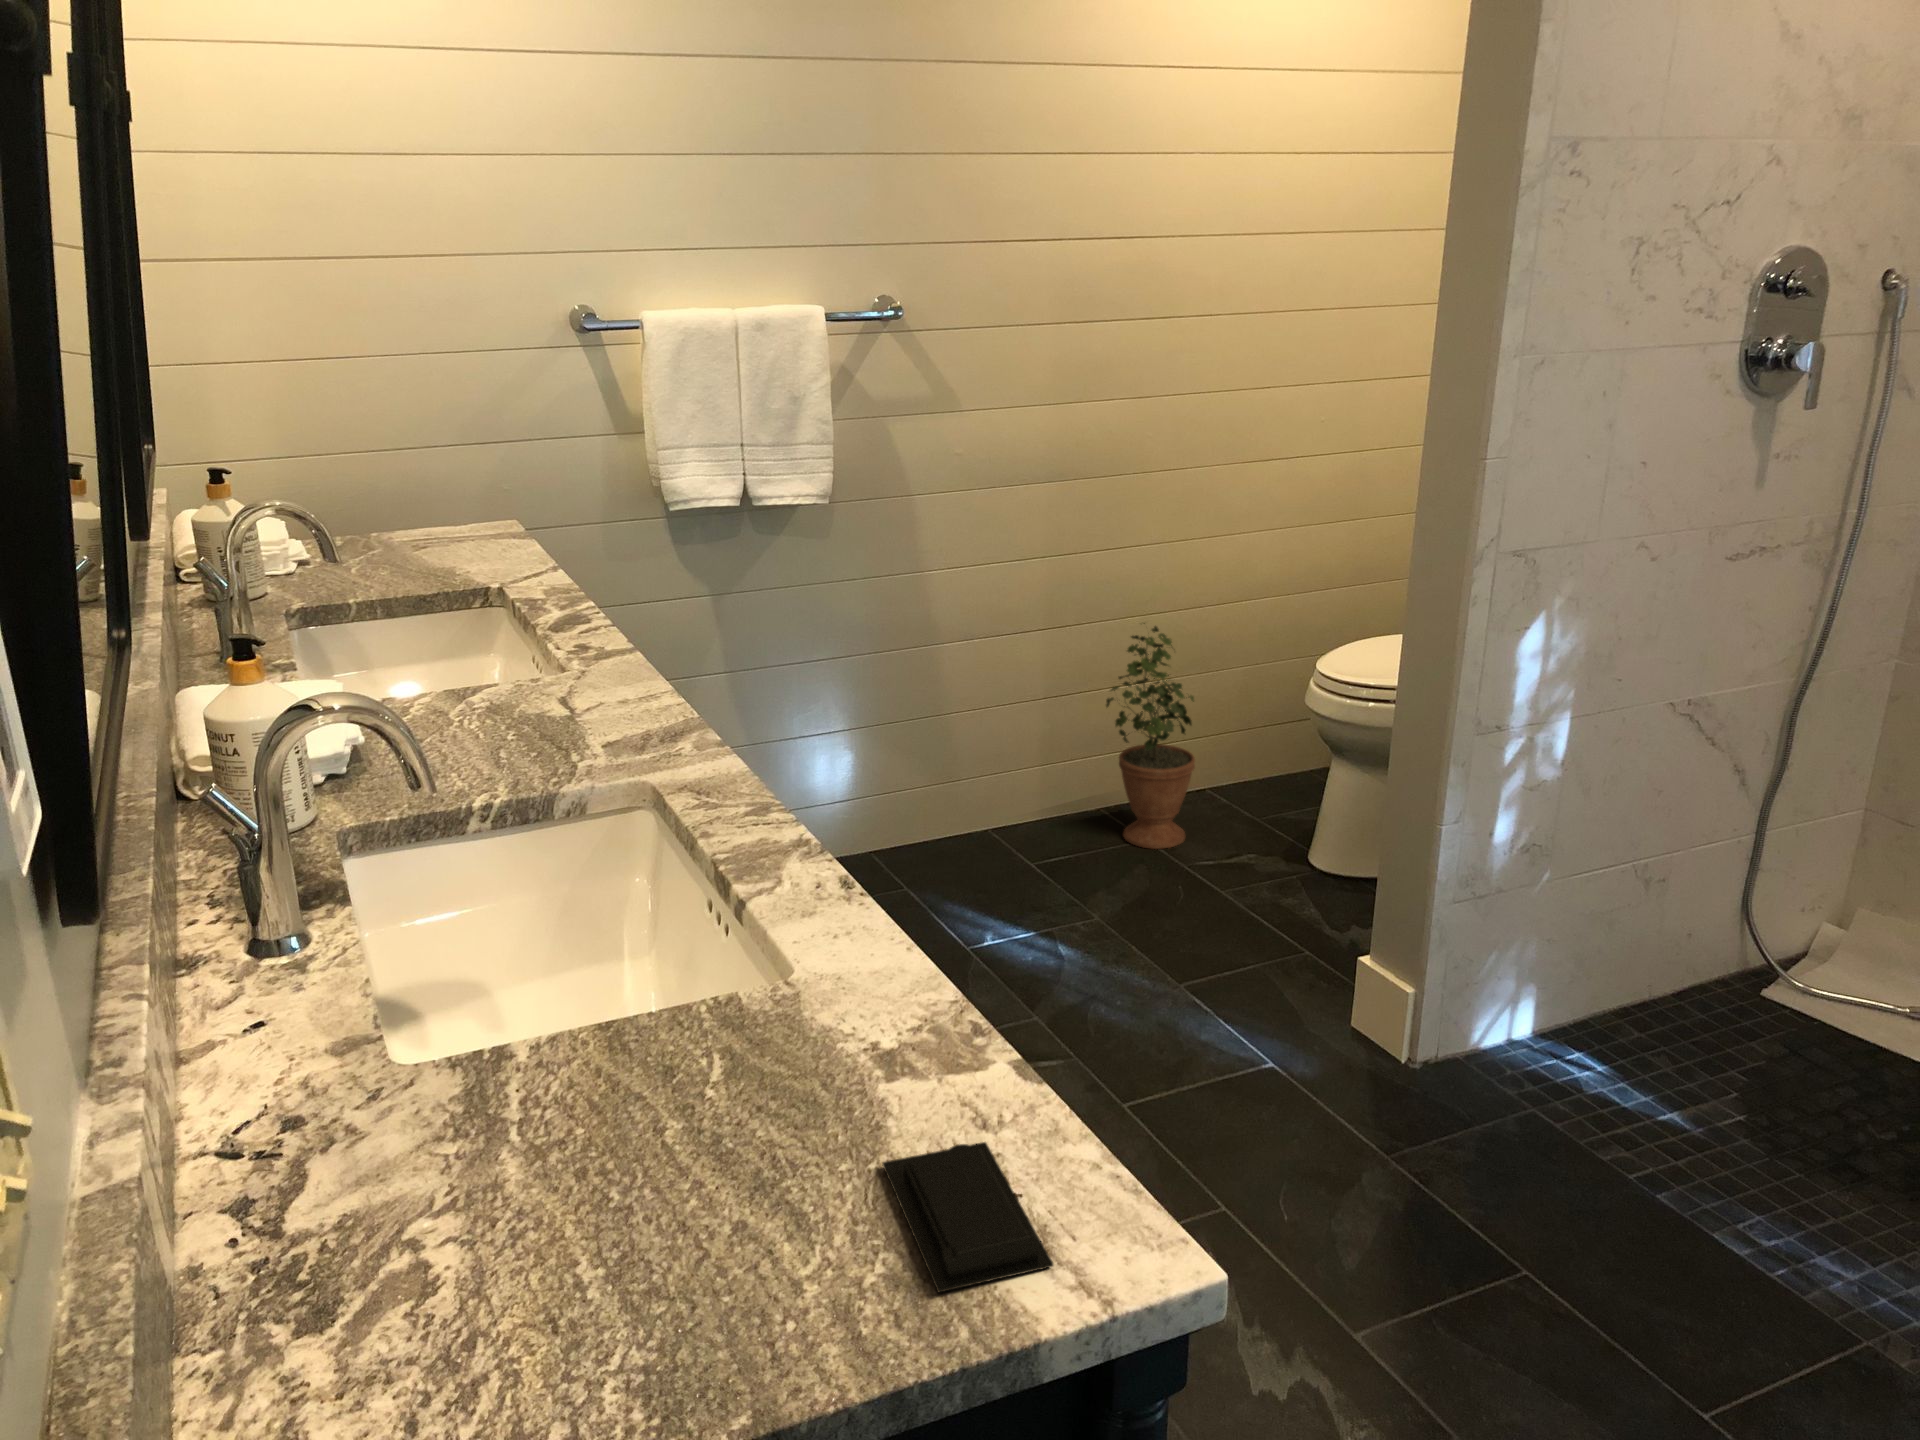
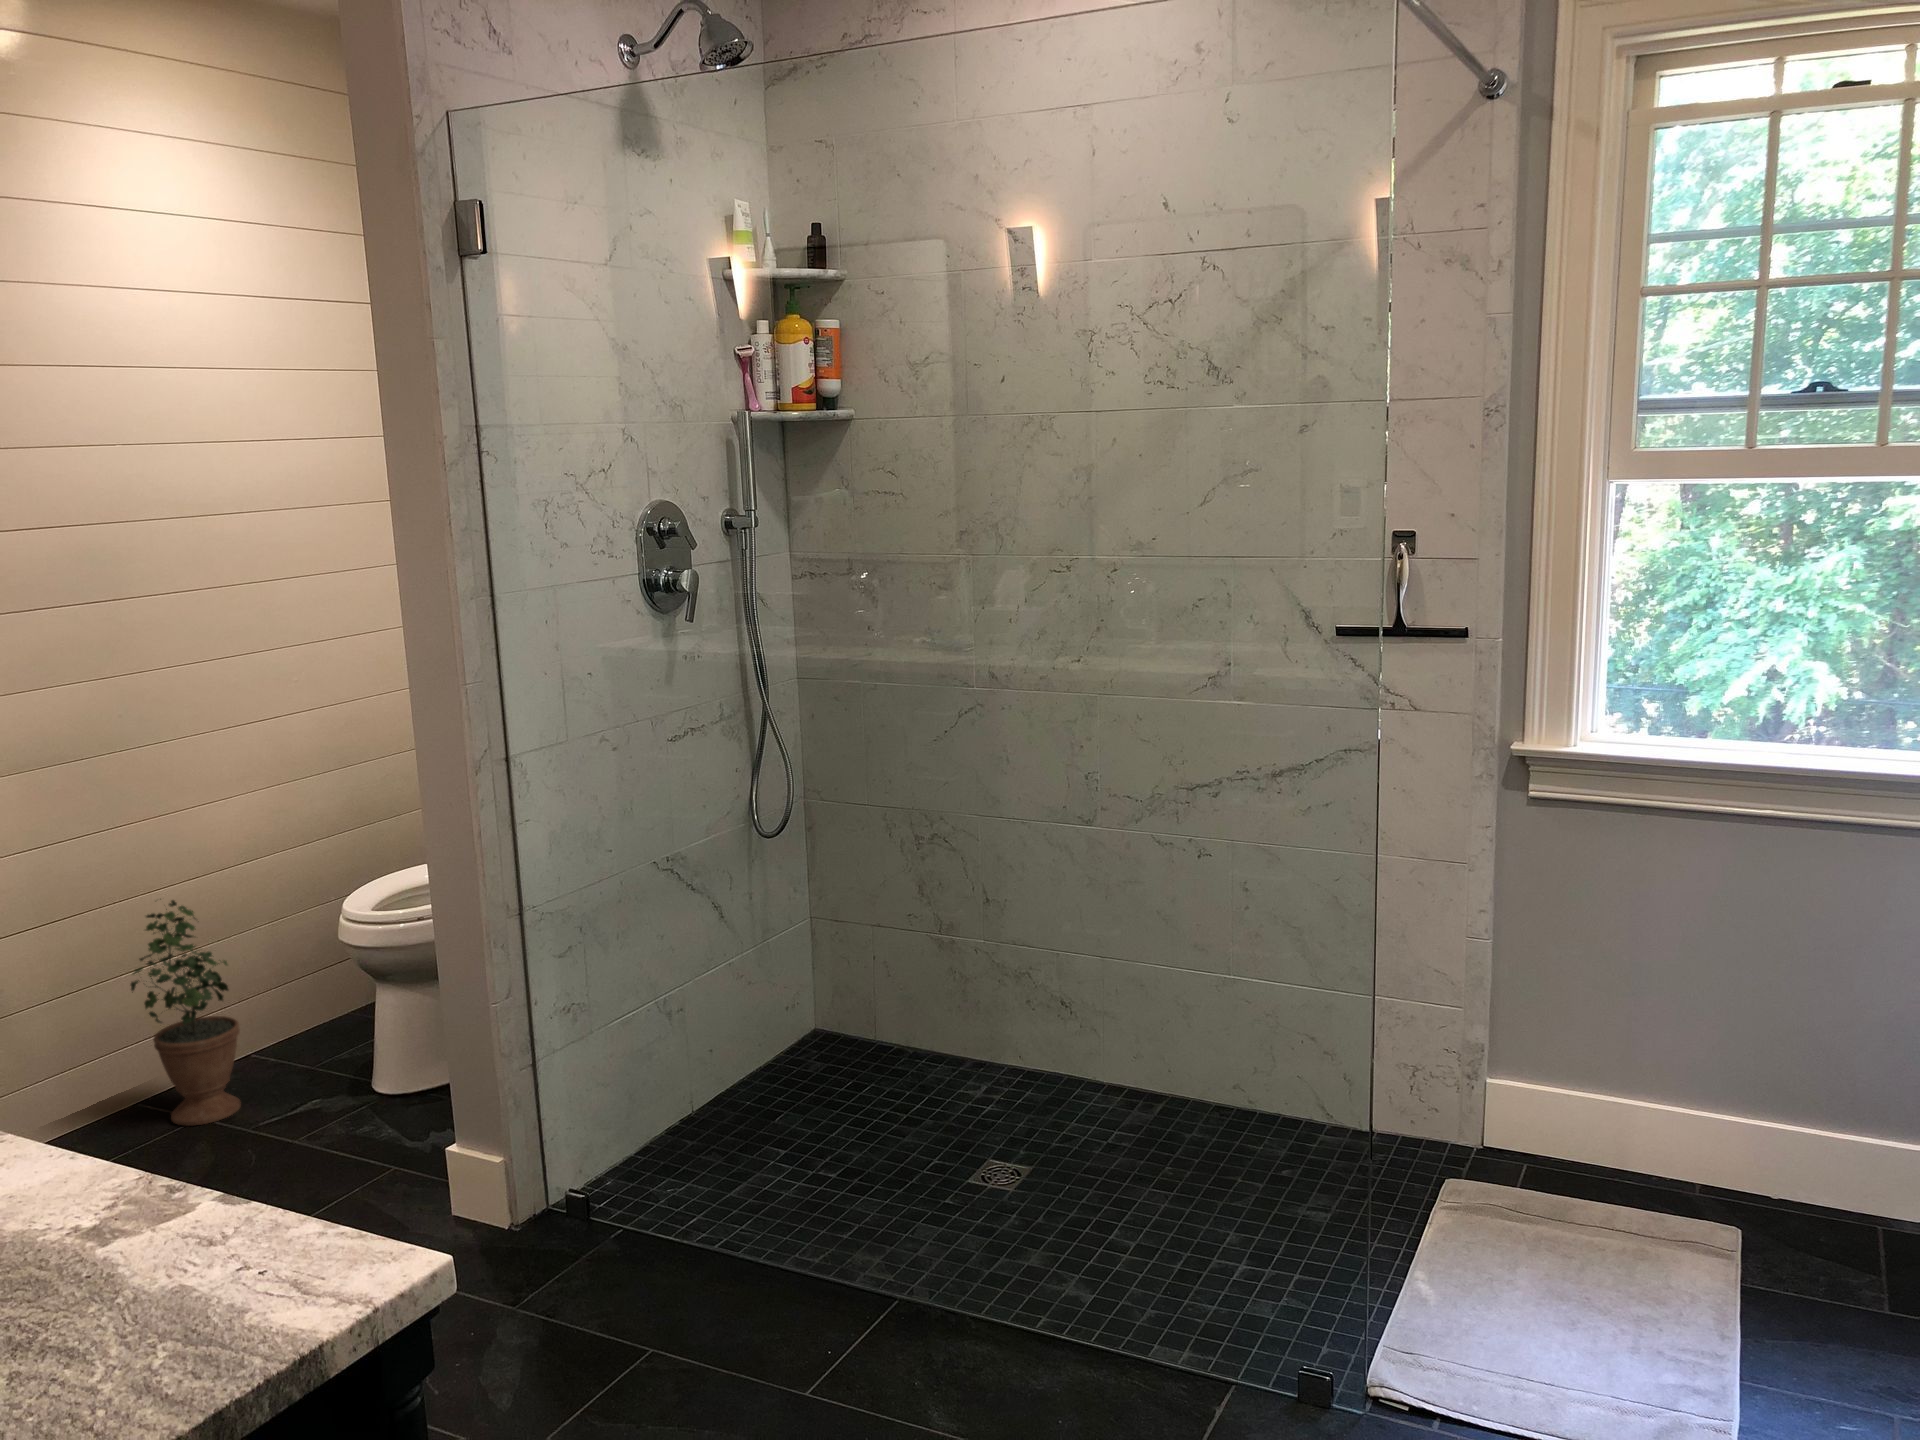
soap bar: present [882,1142,1054,1292] -> none [131,1249,314,1346]

